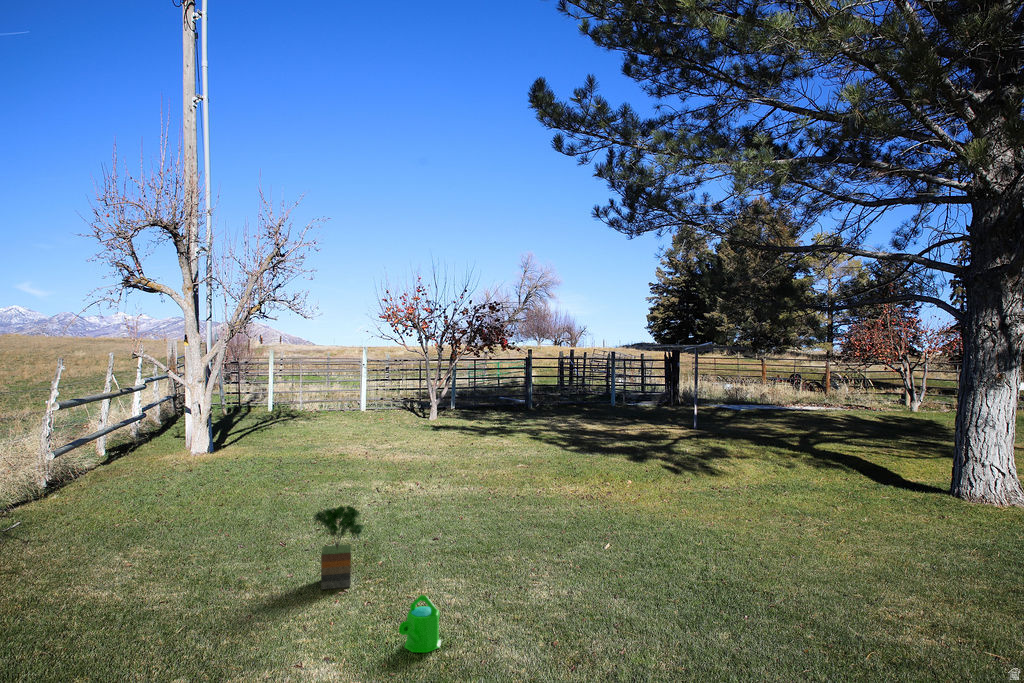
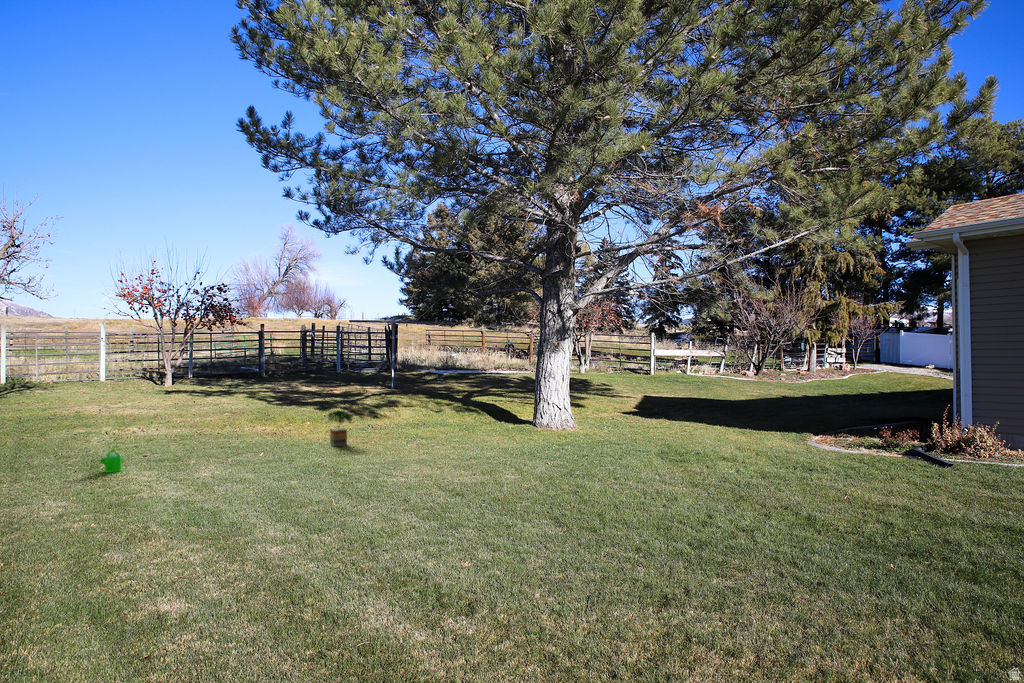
potted tree: present [314,506,365,590] -> present [328,411,352,446]

